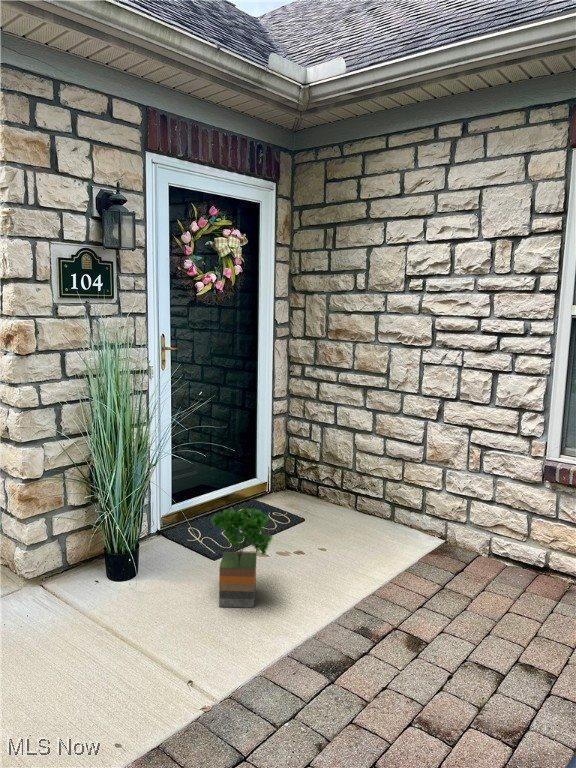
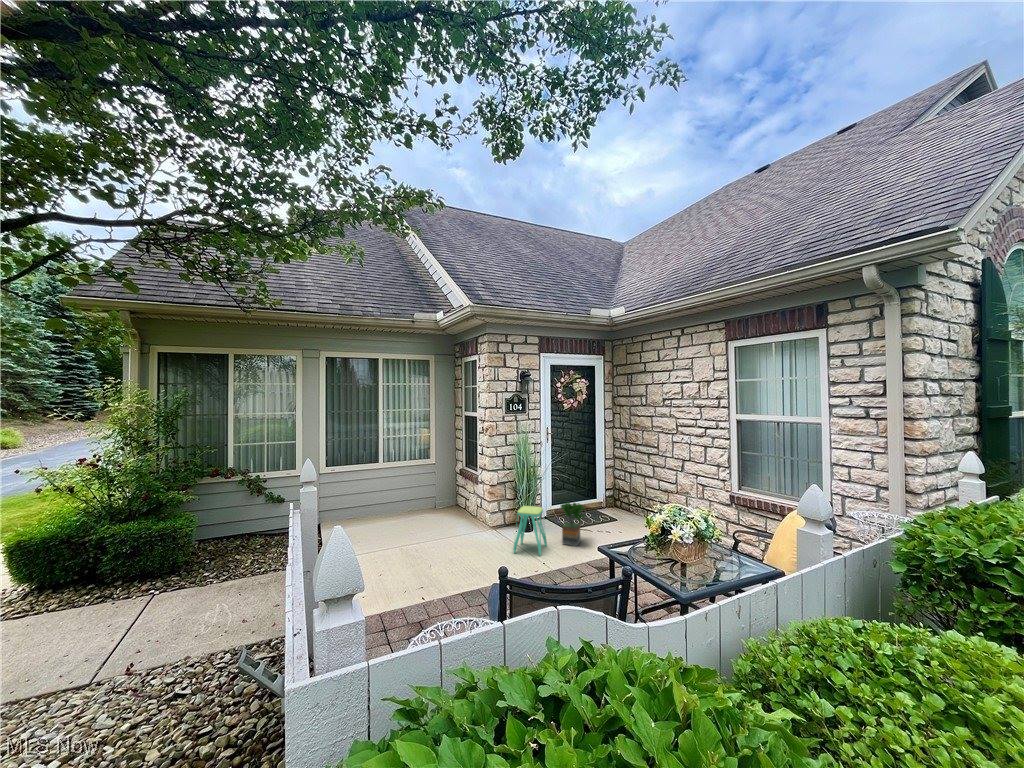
stool: none [102,532,184,661] -> present [513,506,547,556]

